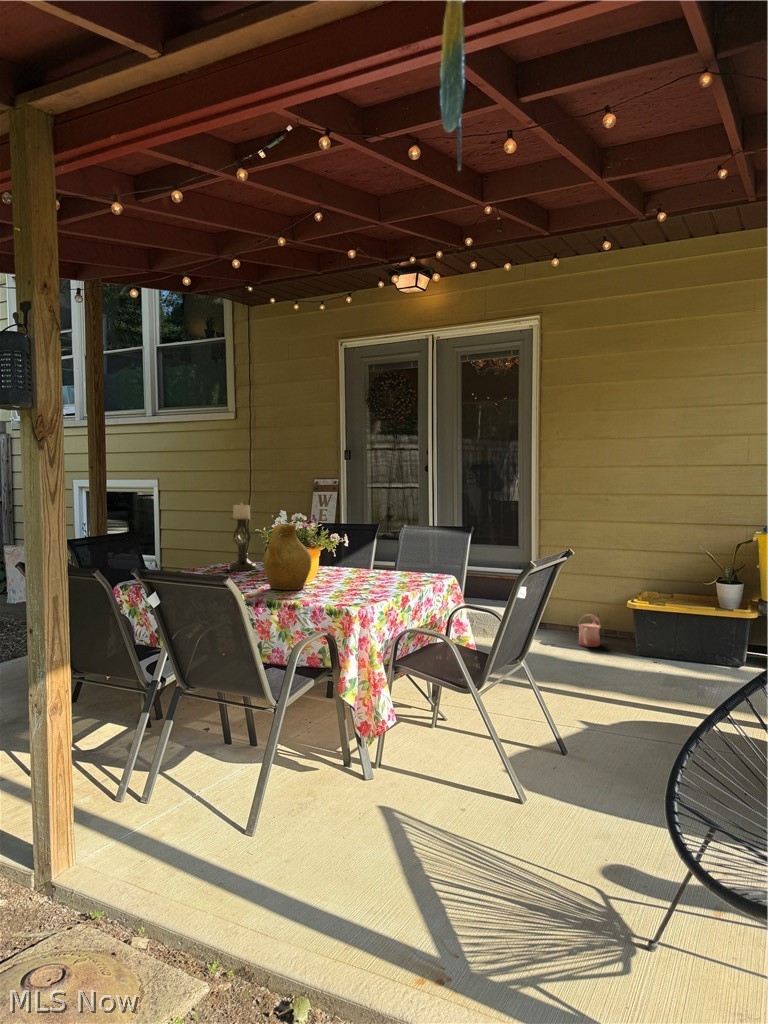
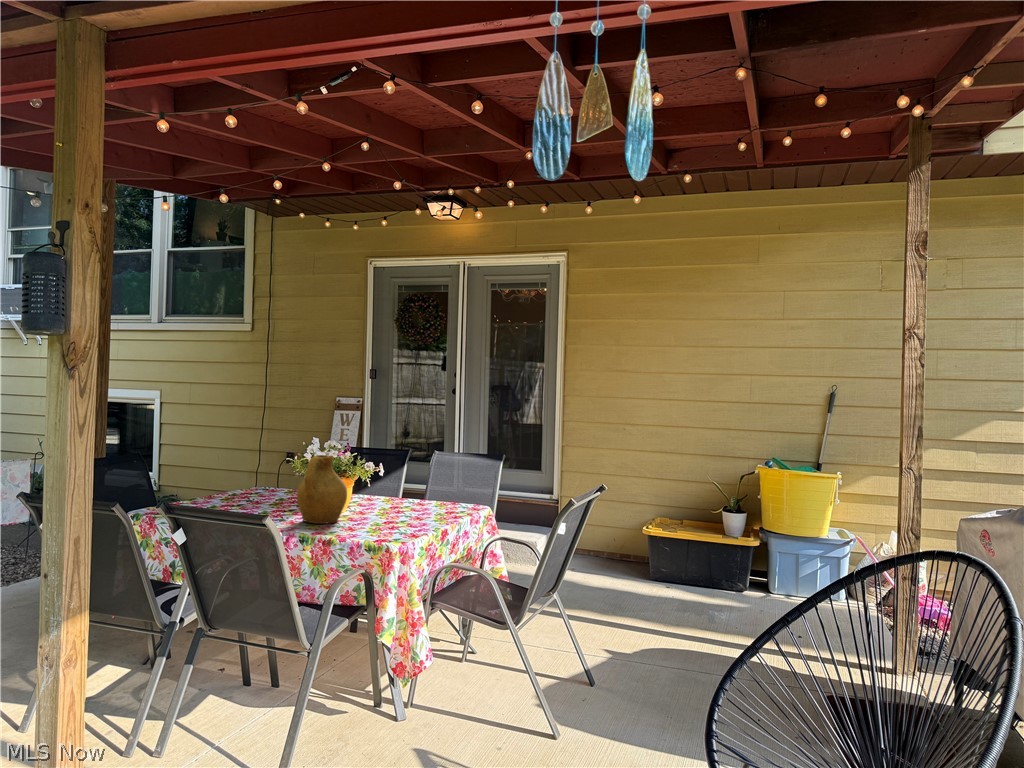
candle holder: present [228,503,257,571] -> none [252,428,283,498]
watering can: present [578,615,601,647] -> none [596,539,618,571]

